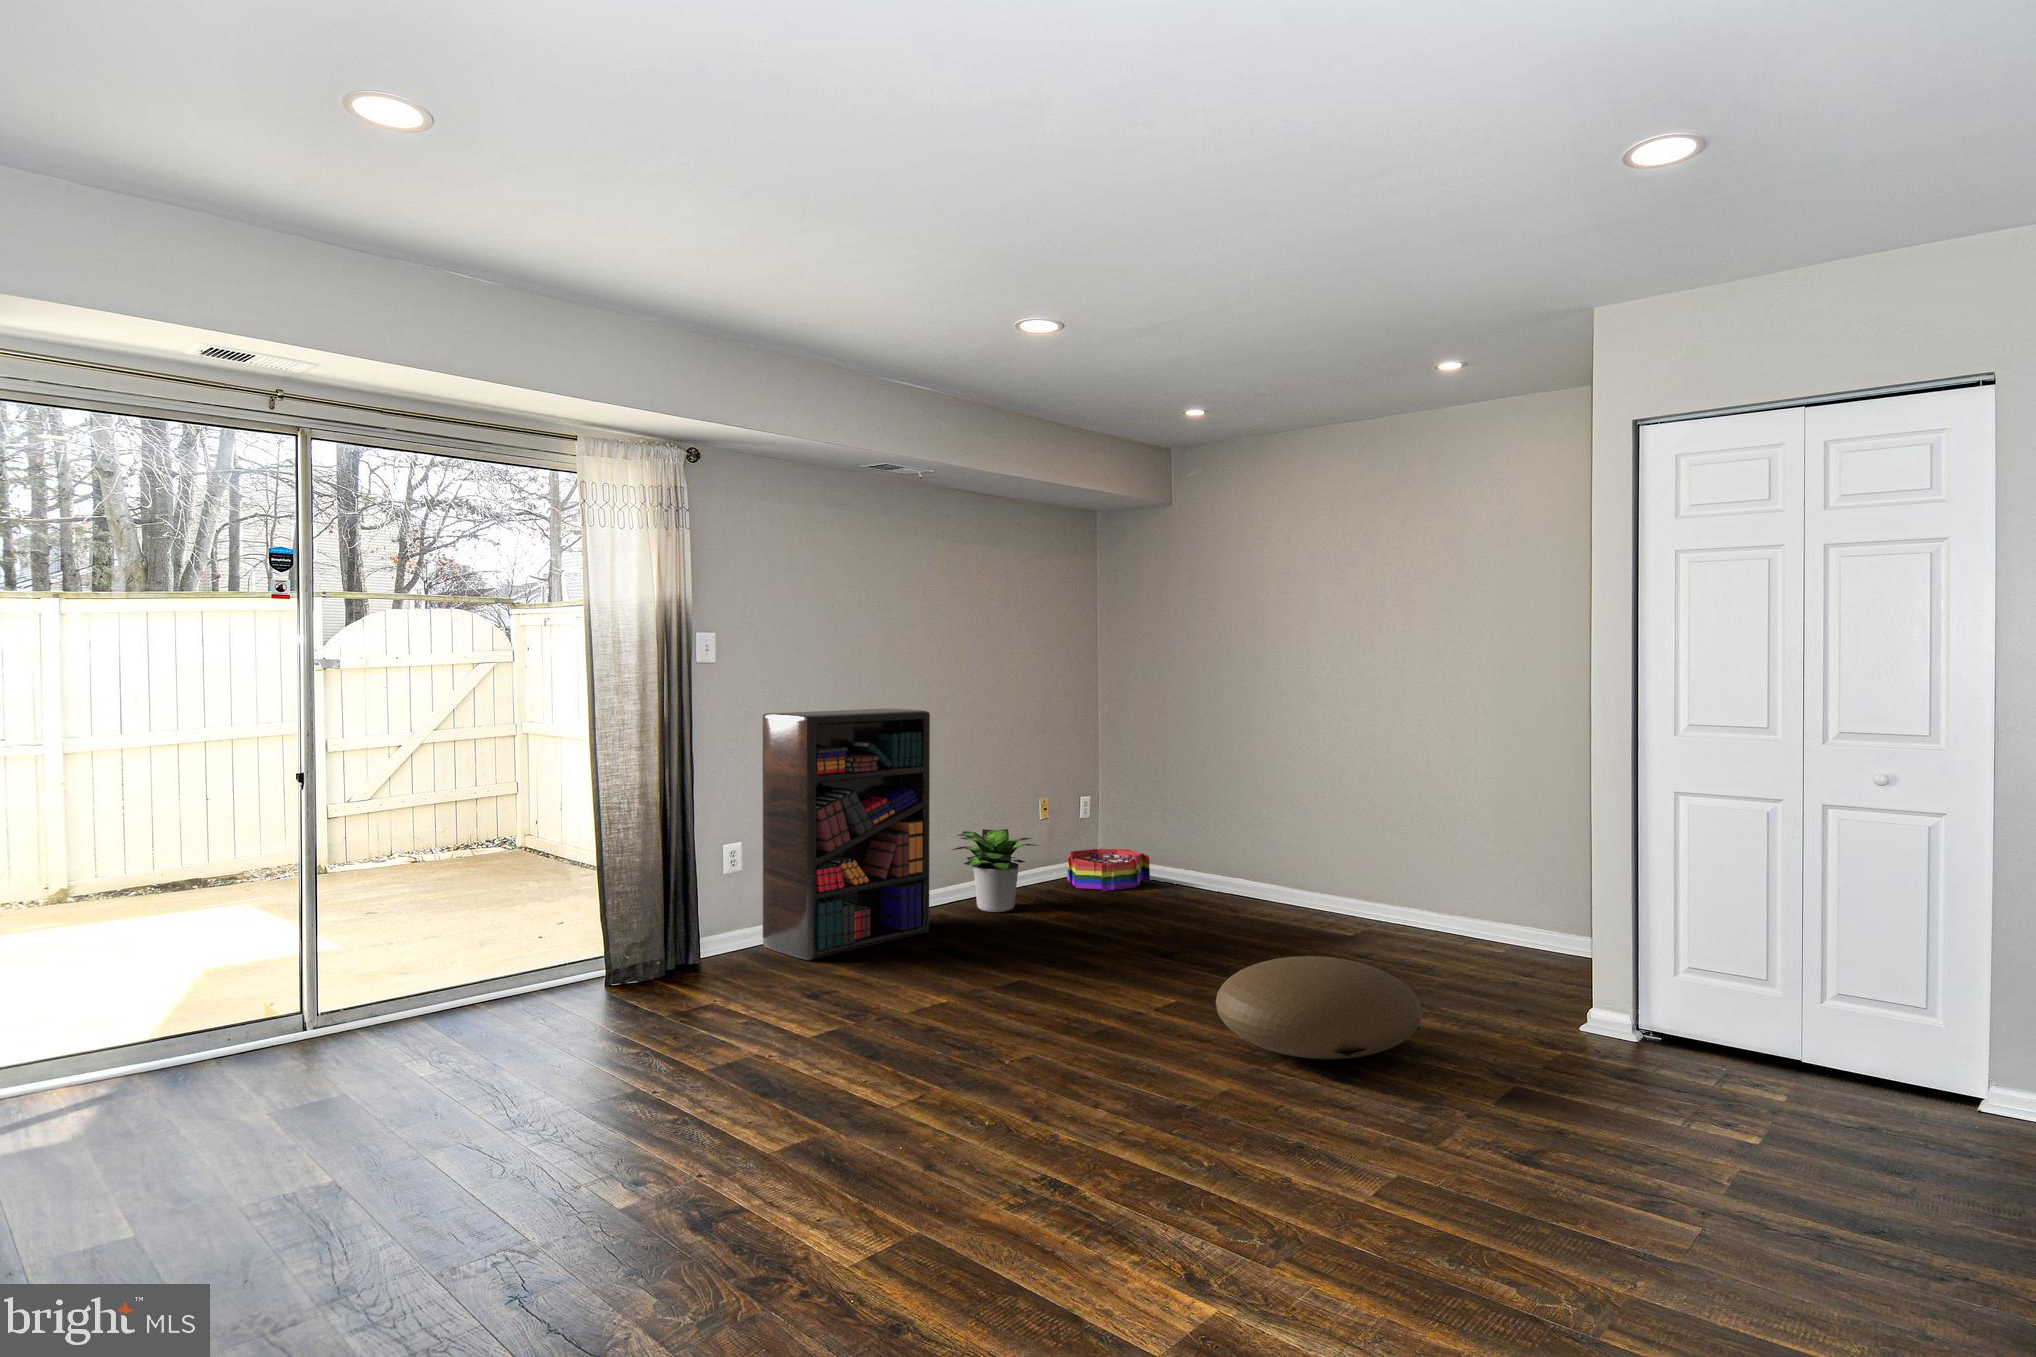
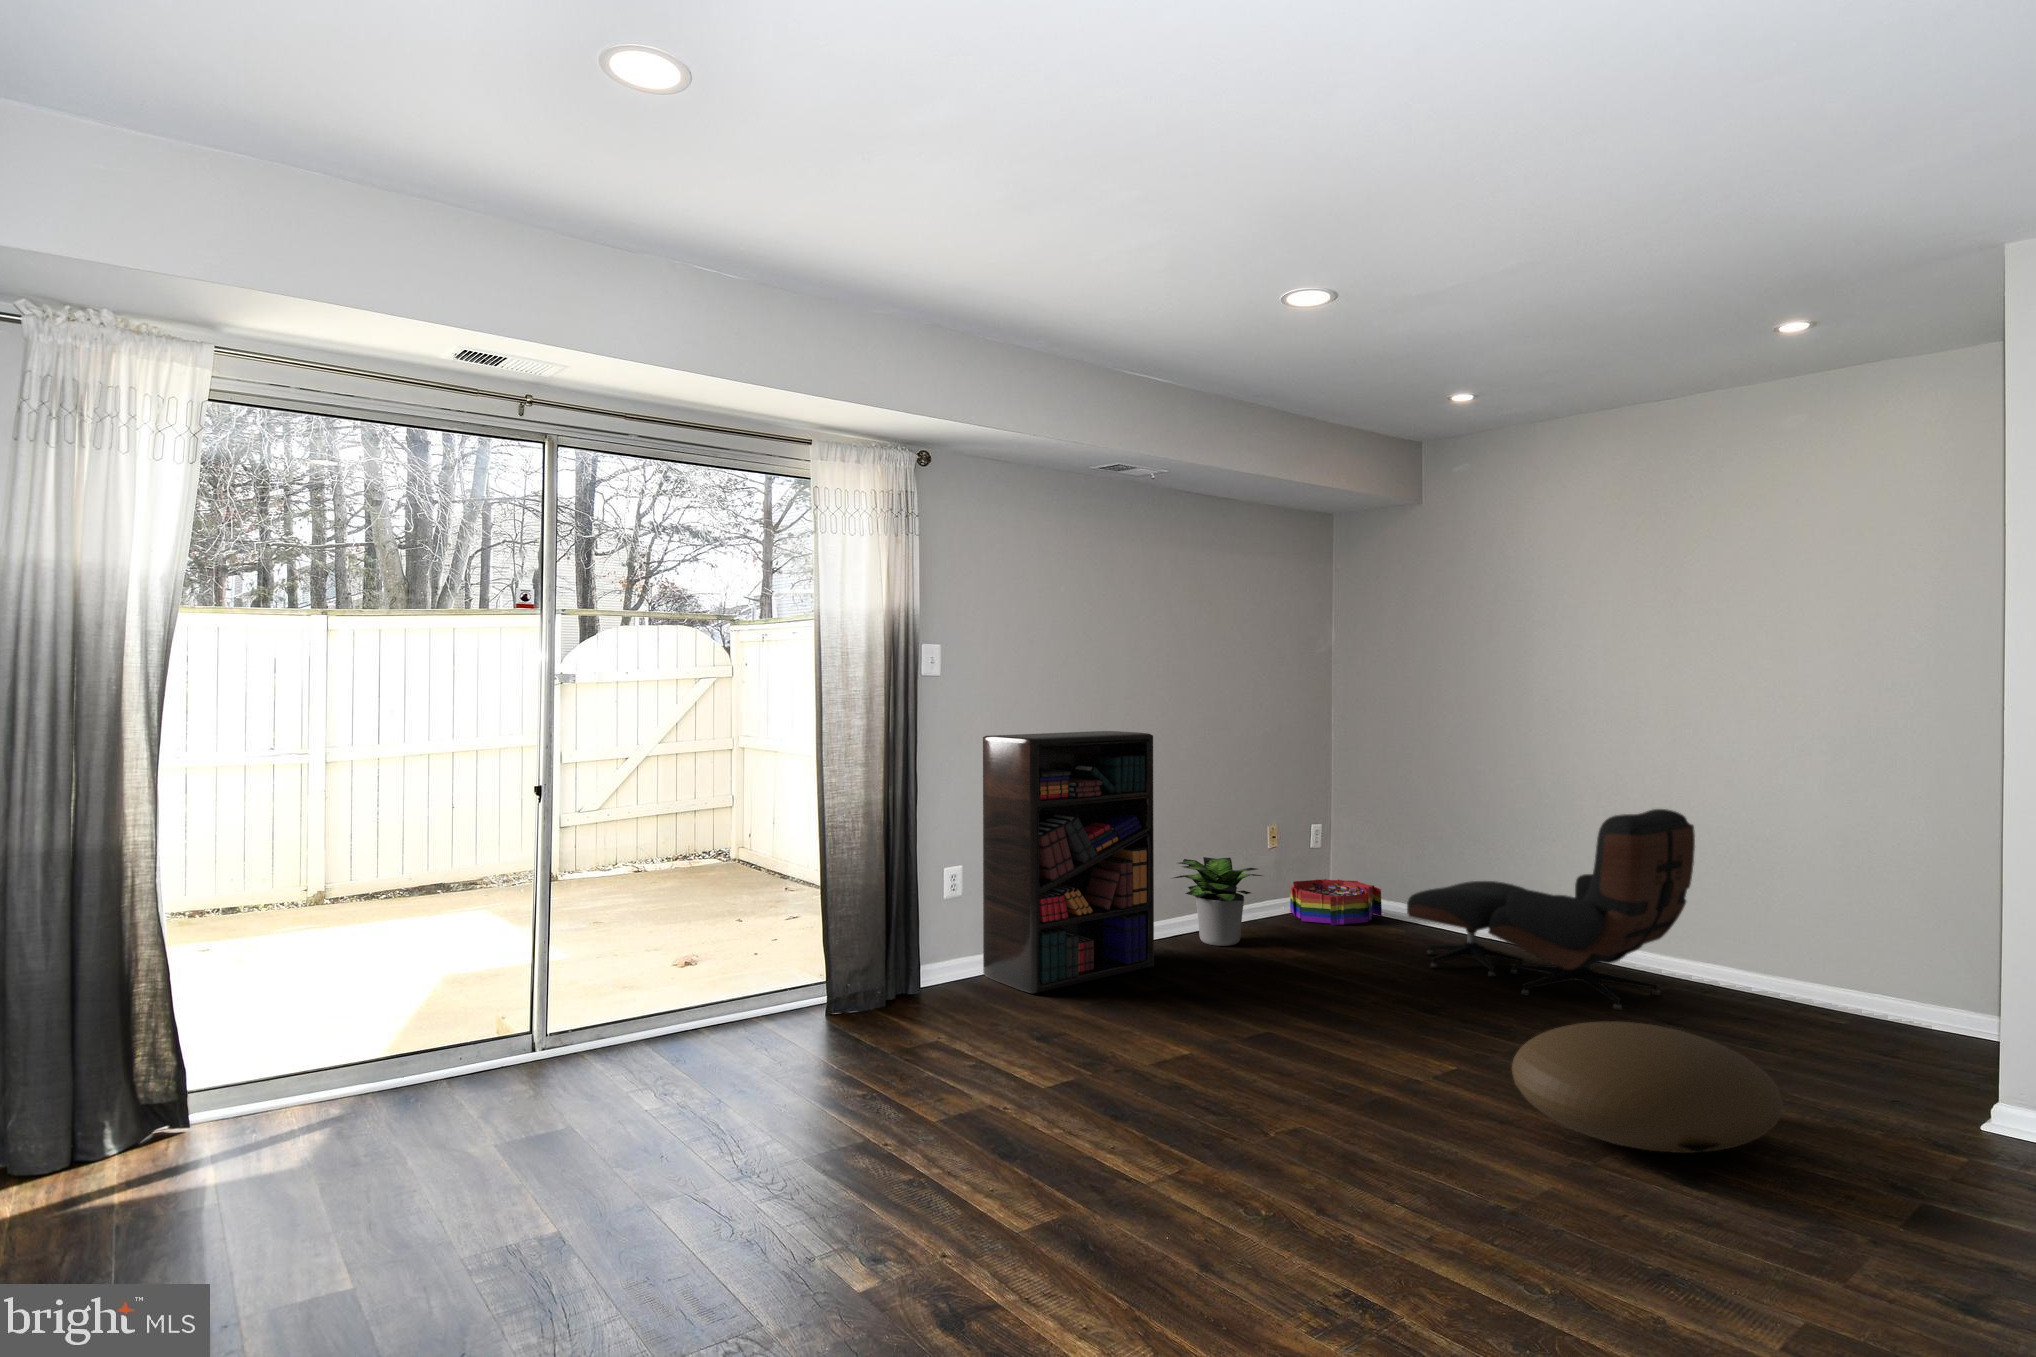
lounge chair: none [1162,777,1399,954] -> present [1407,809,1695,1011]

